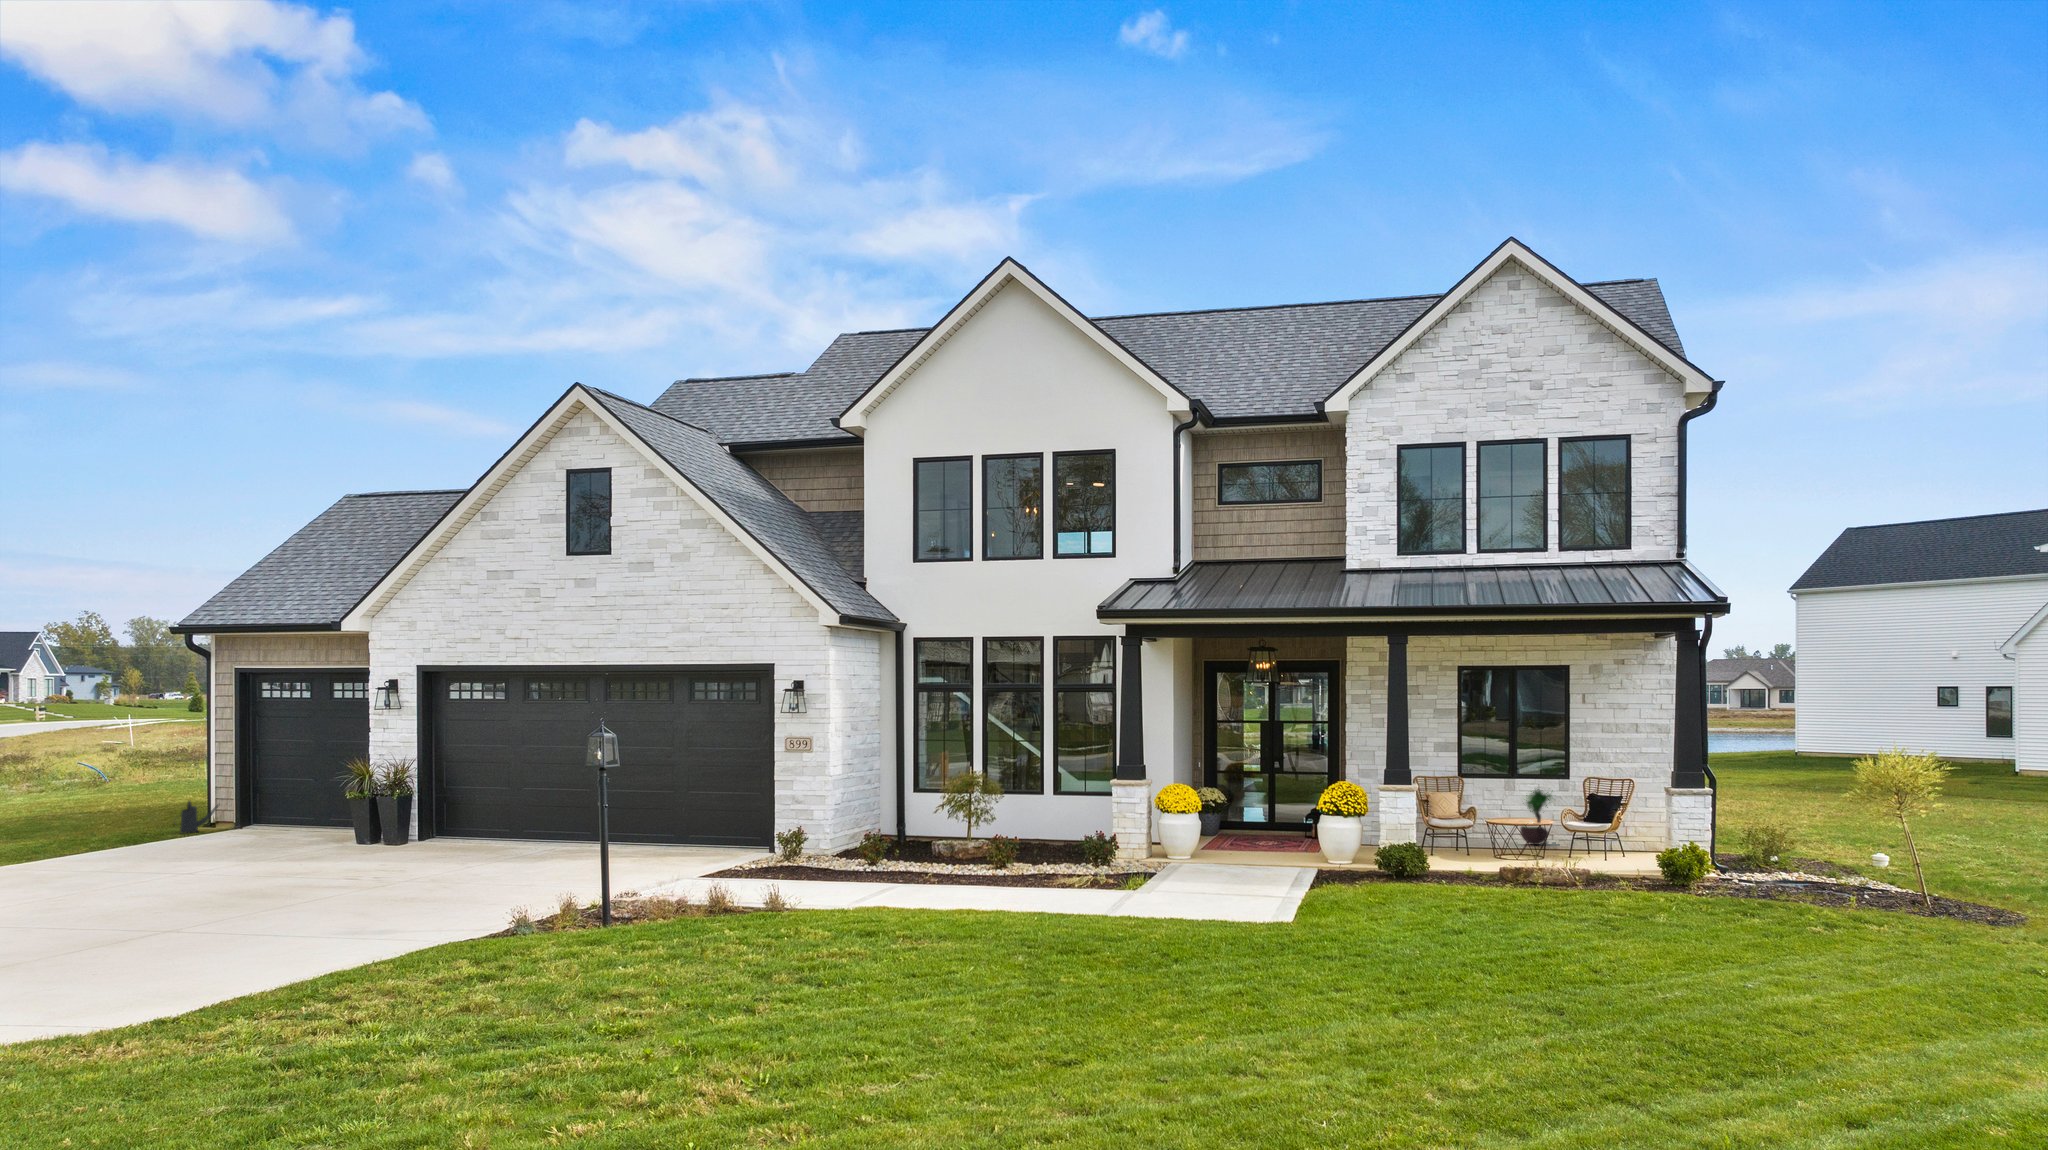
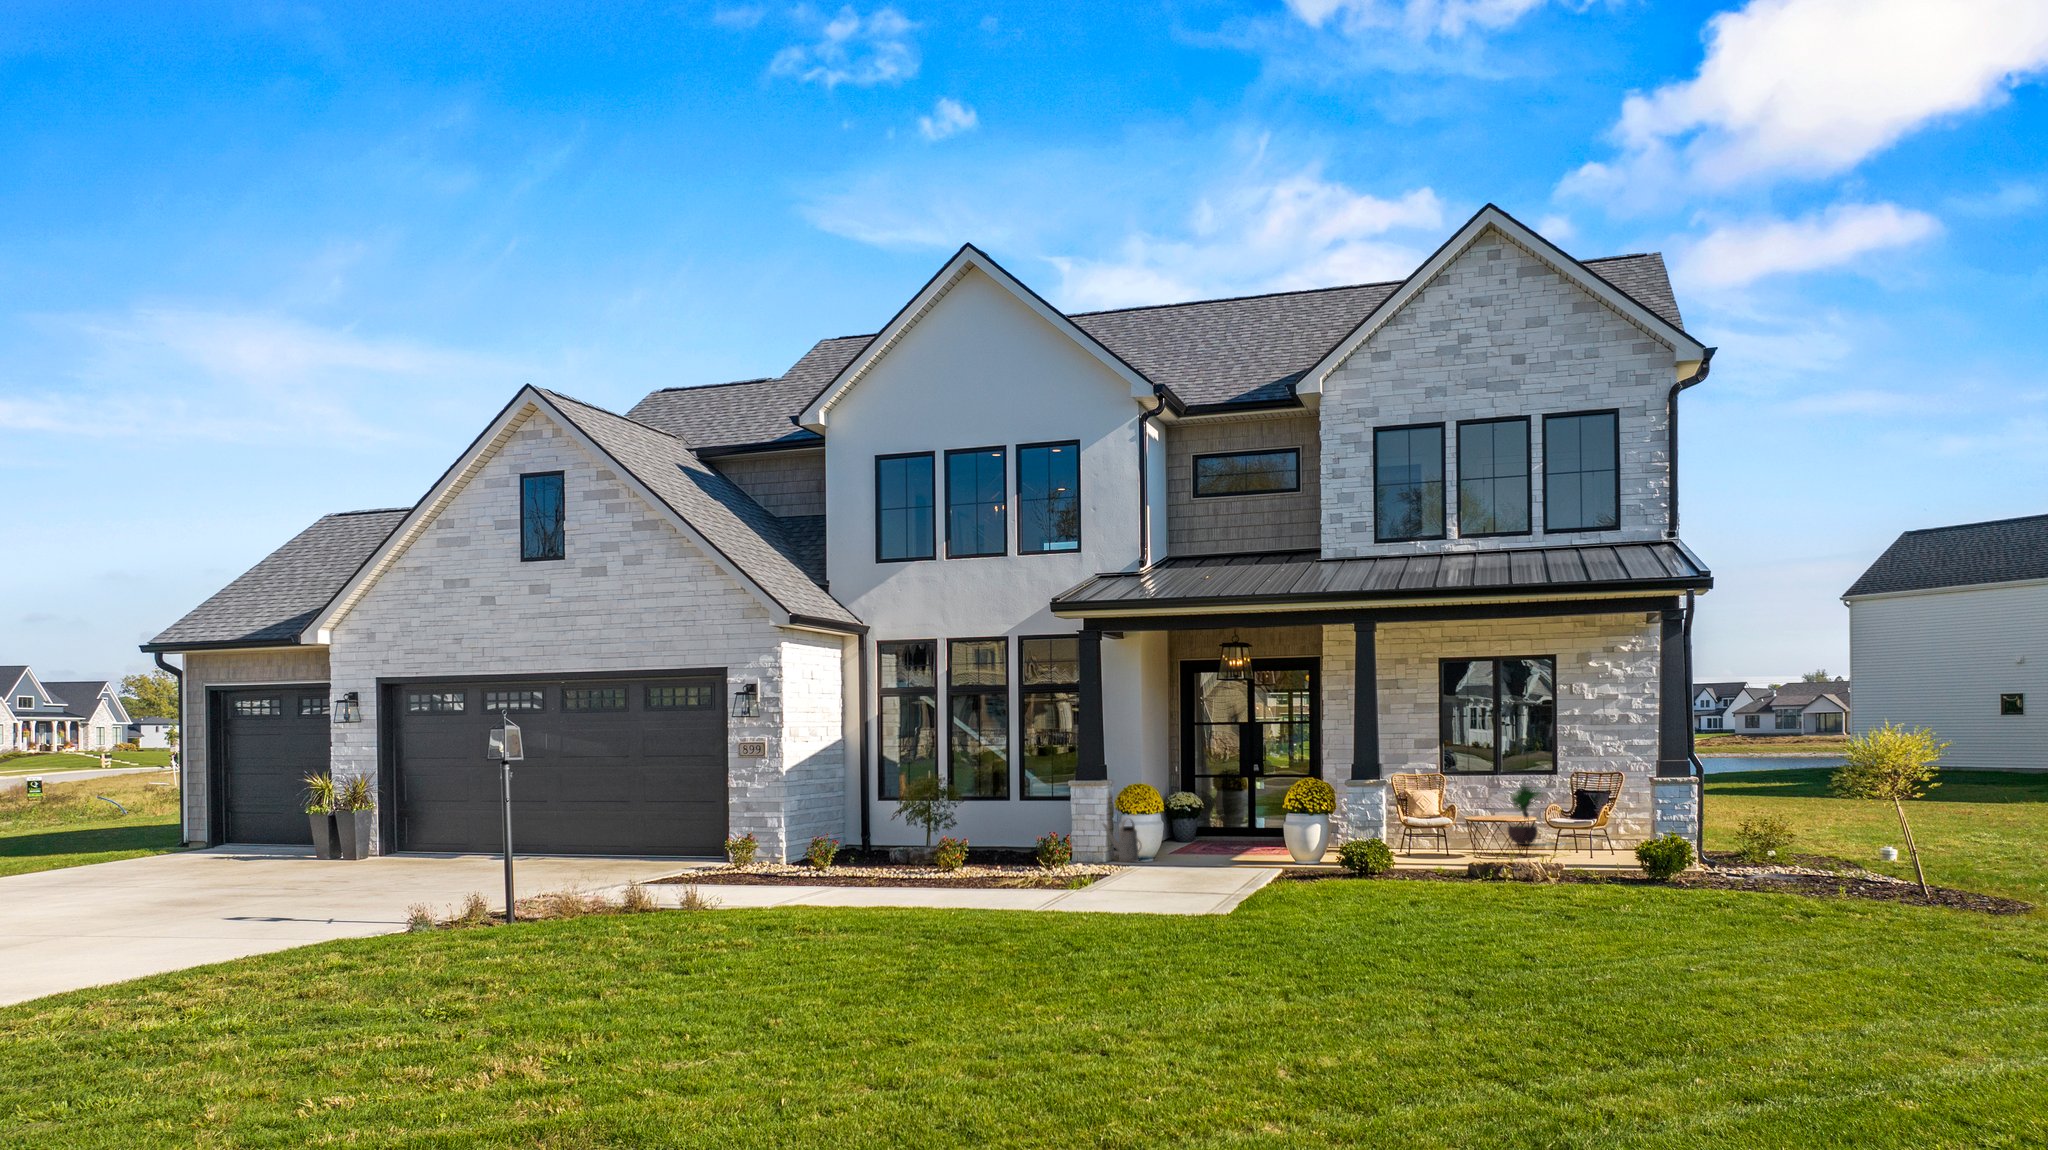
watering can: present [180,801,218,834] -> present [1103,820,1141,862]

